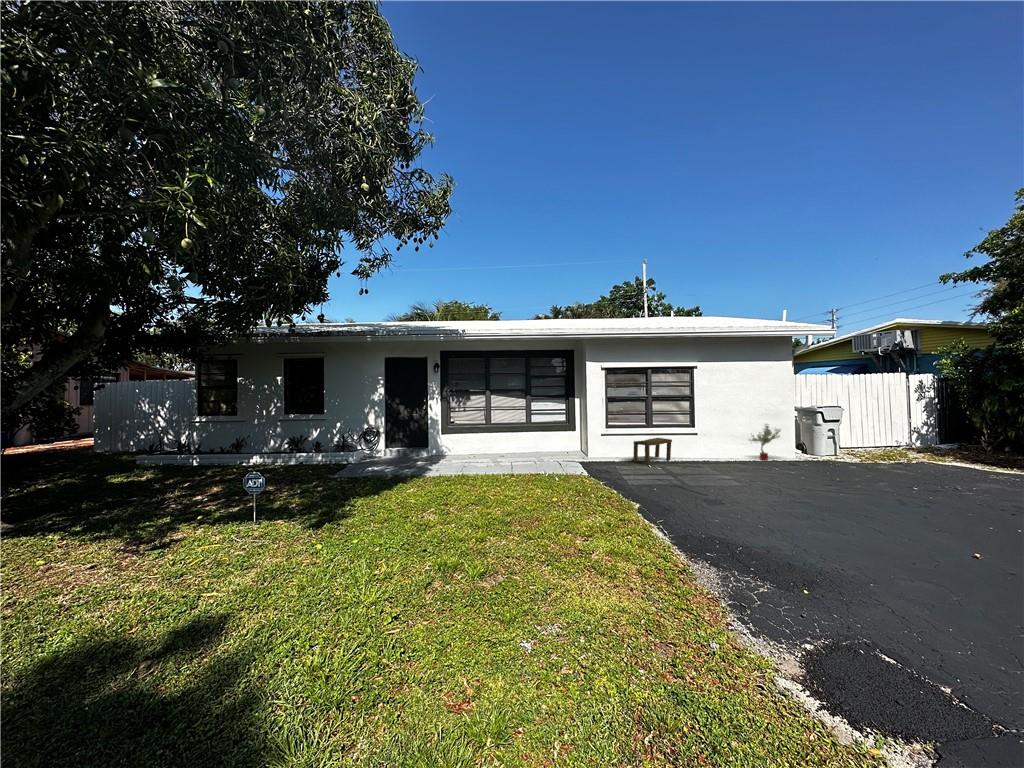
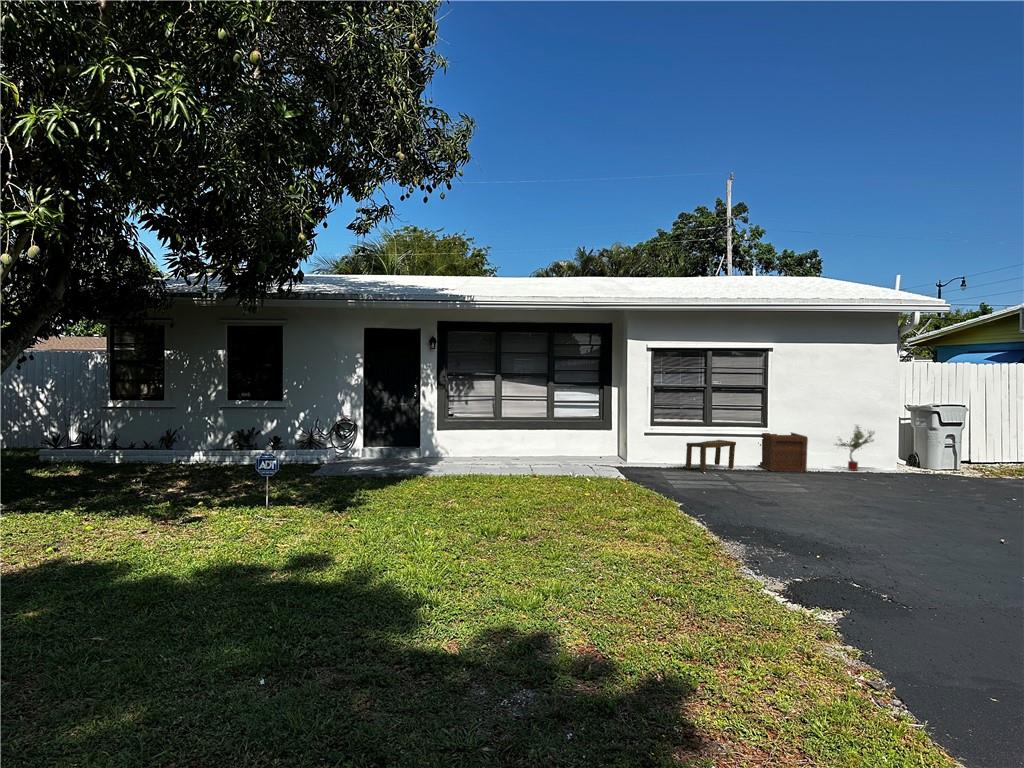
wooden crate: none [688,431,729,463] -> present [759,433,808,472]

